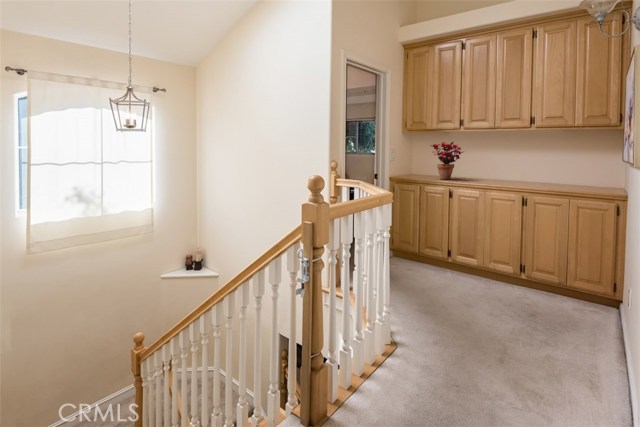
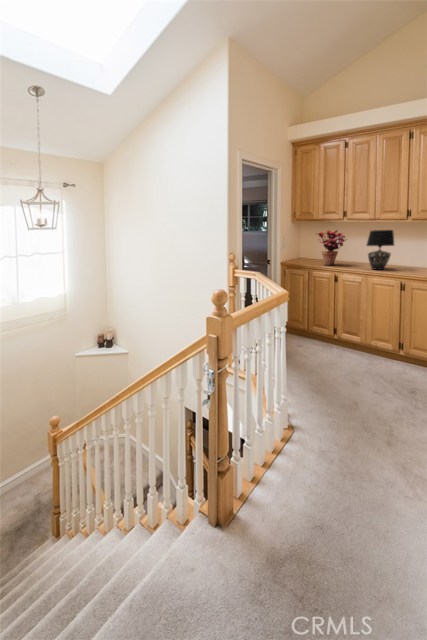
table lamp: none [483,141,513,184] -> present [367,230,394,270]

